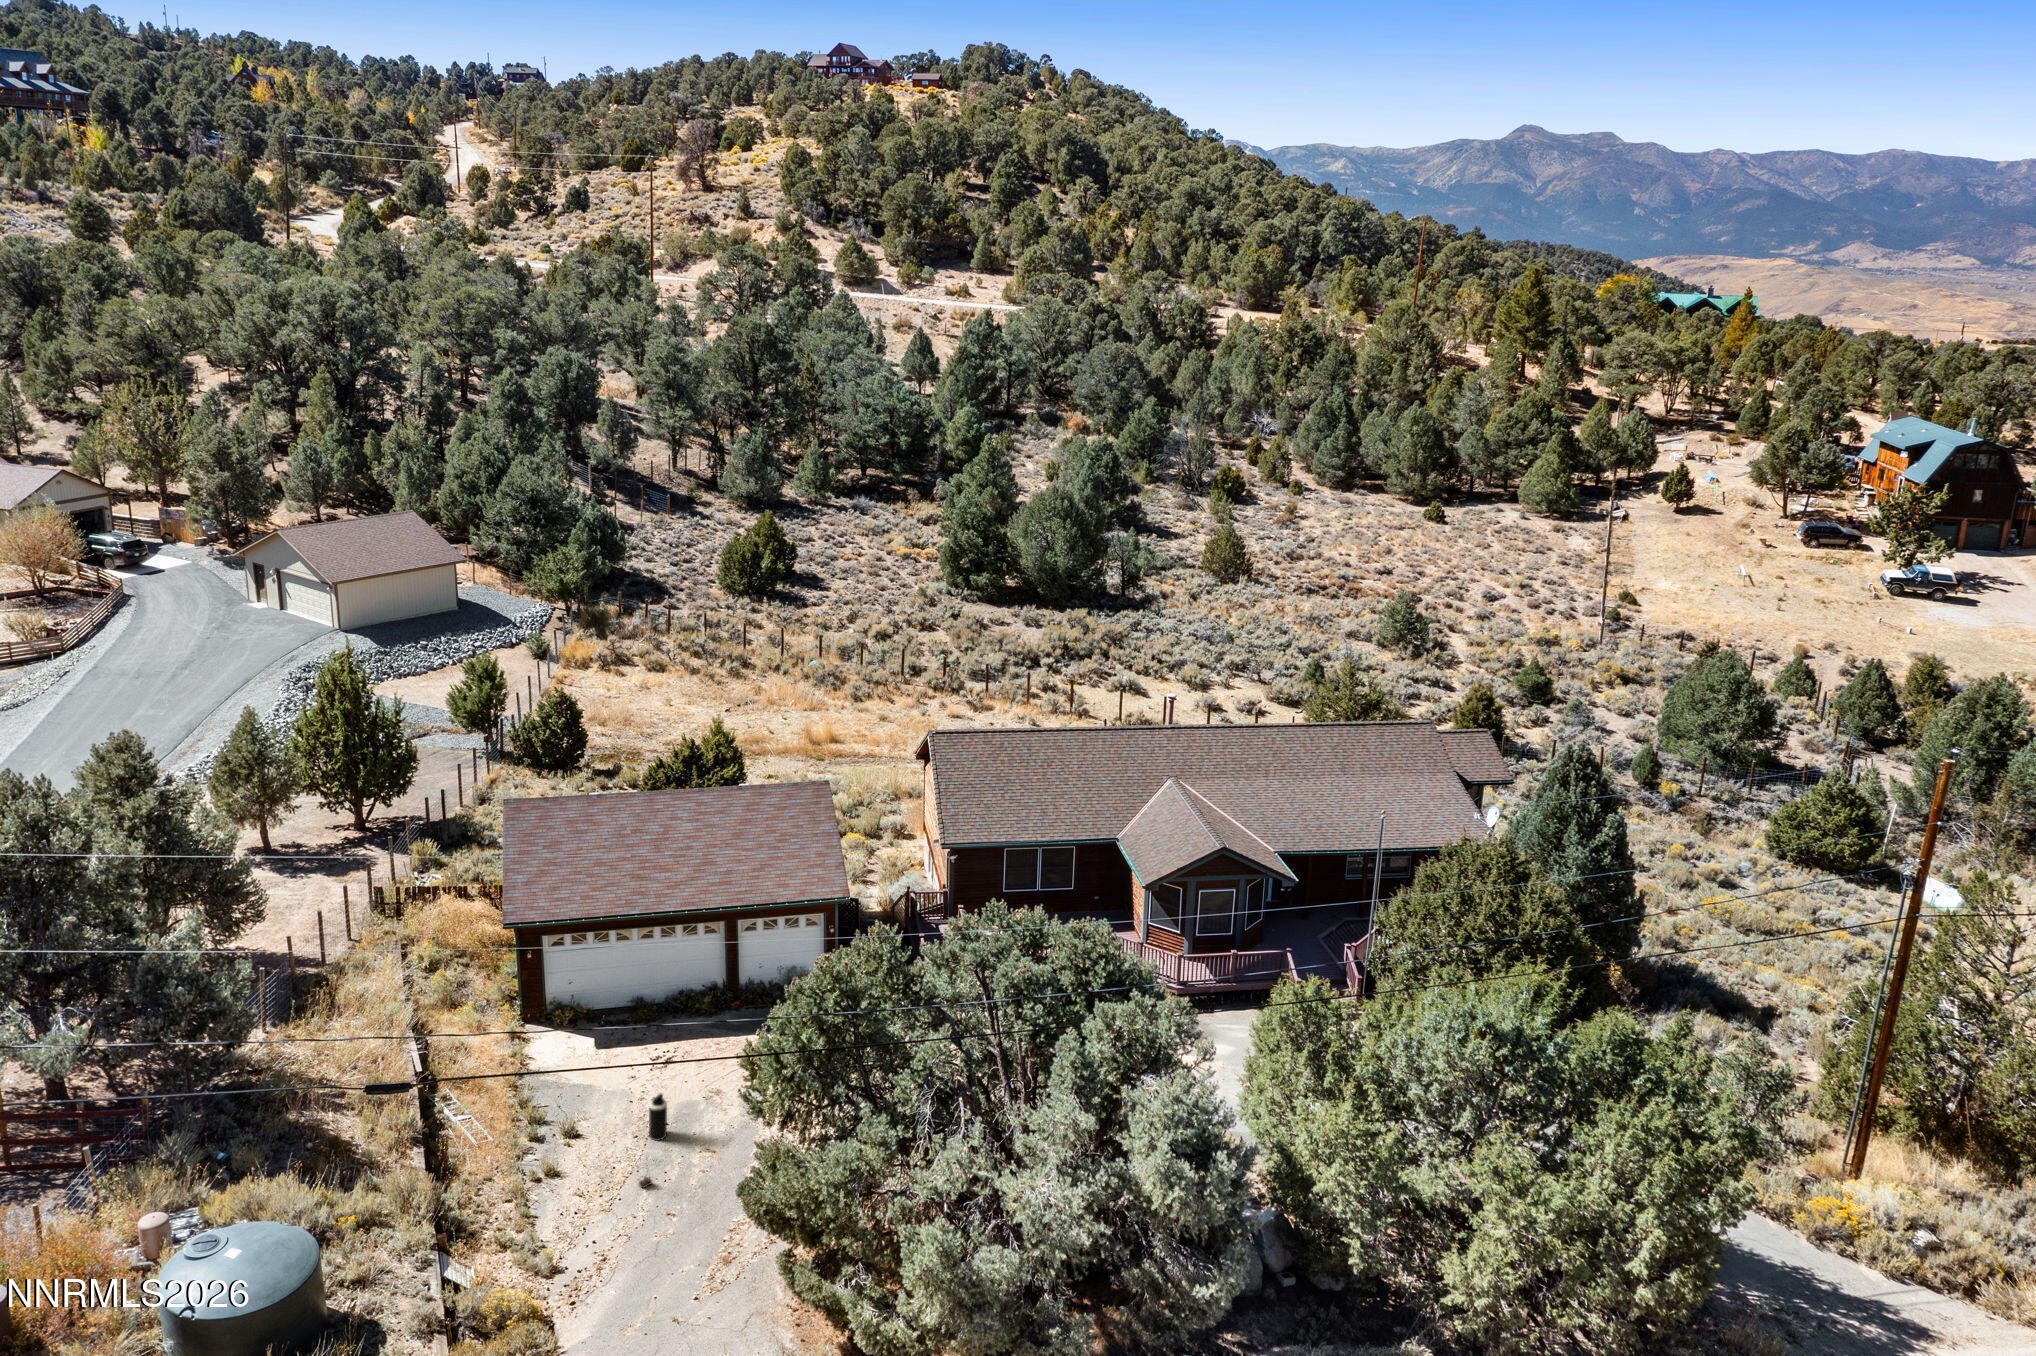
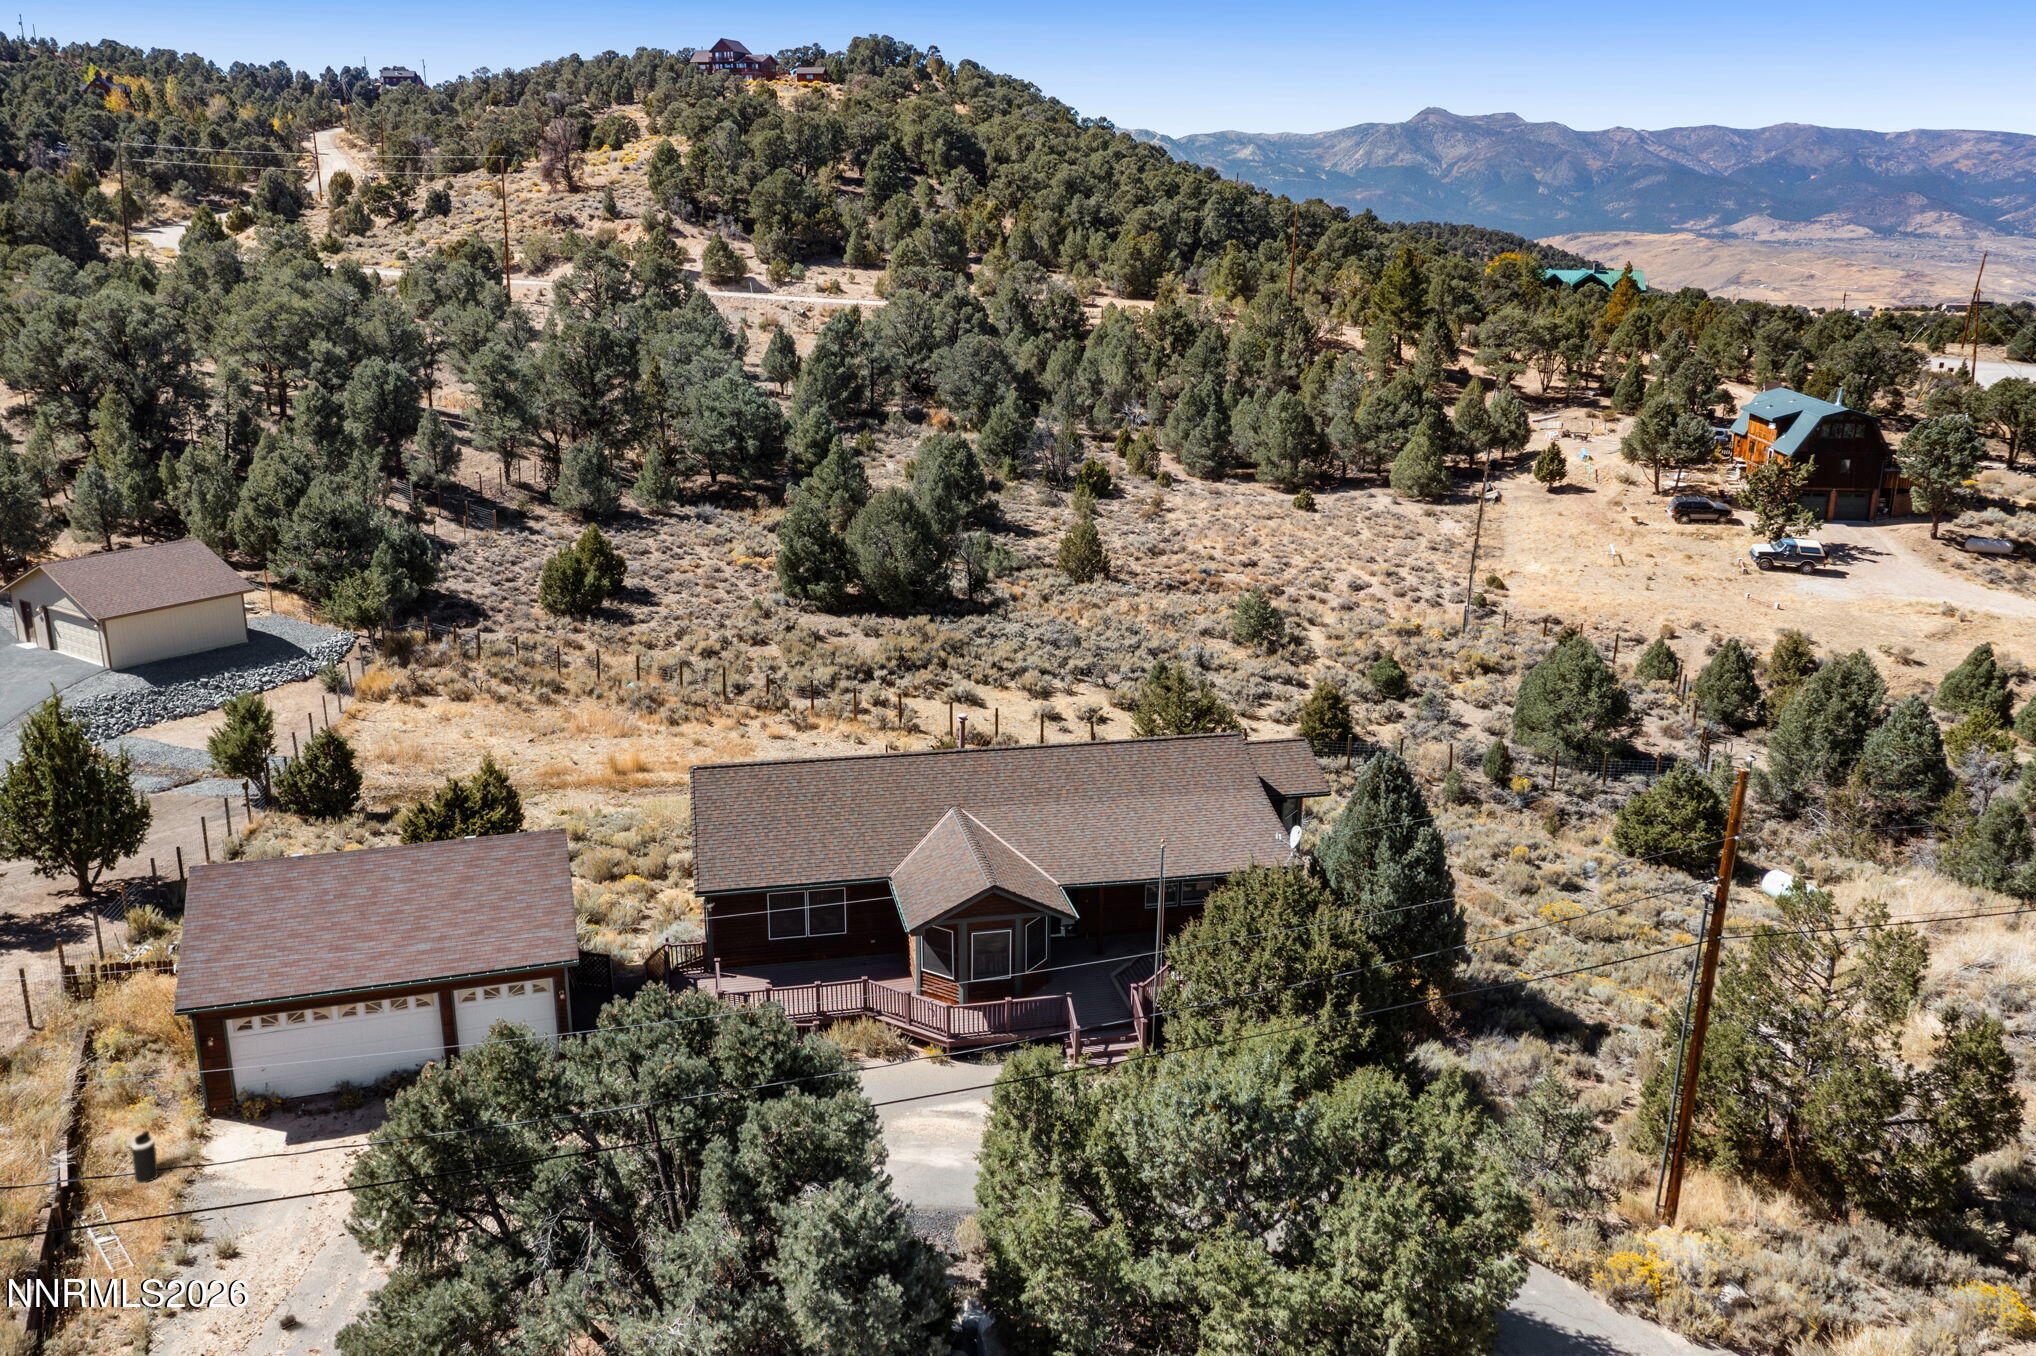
trash can: present [649,1094,667,1141] -> present [131,1131,158,1183]

